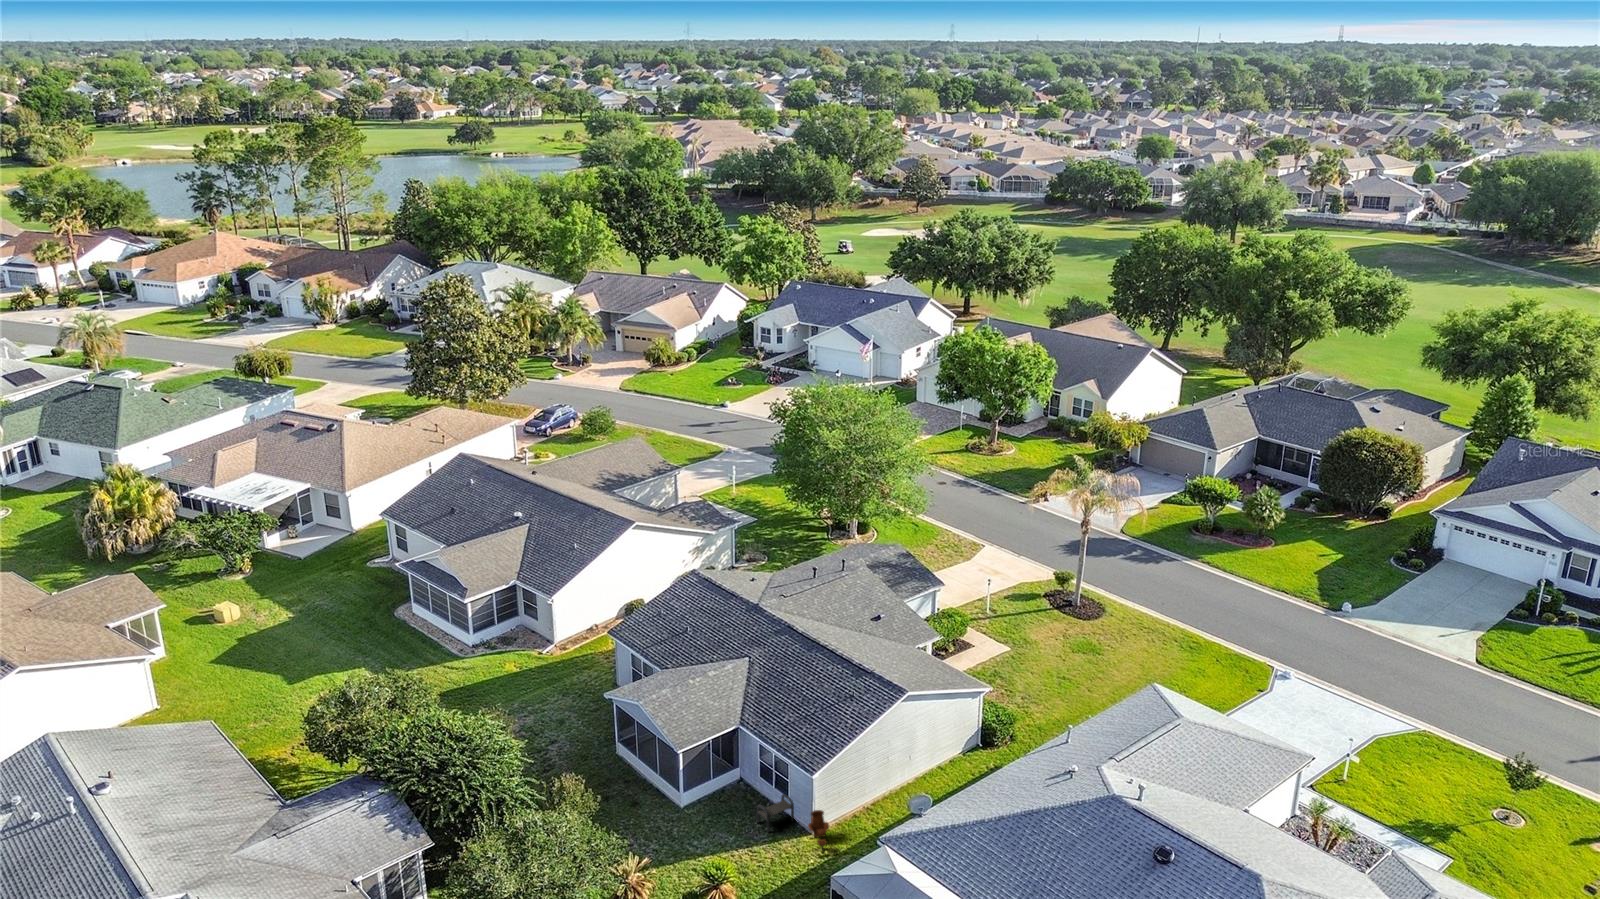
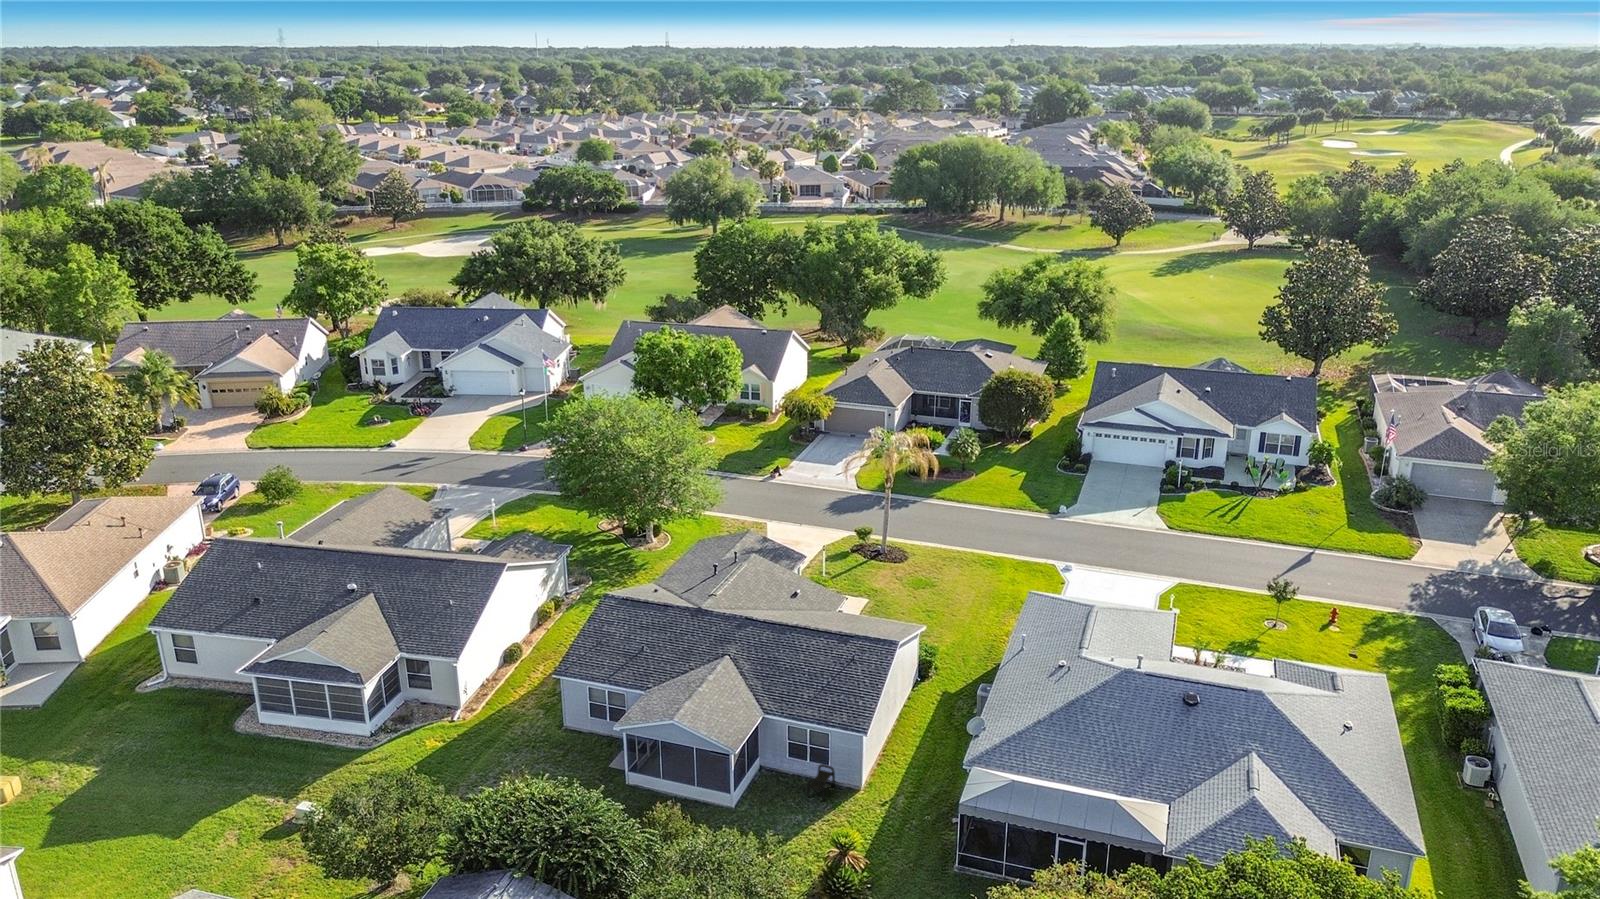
lounge chair: present [808,810,829,849] -> none [857,766,883,802]

